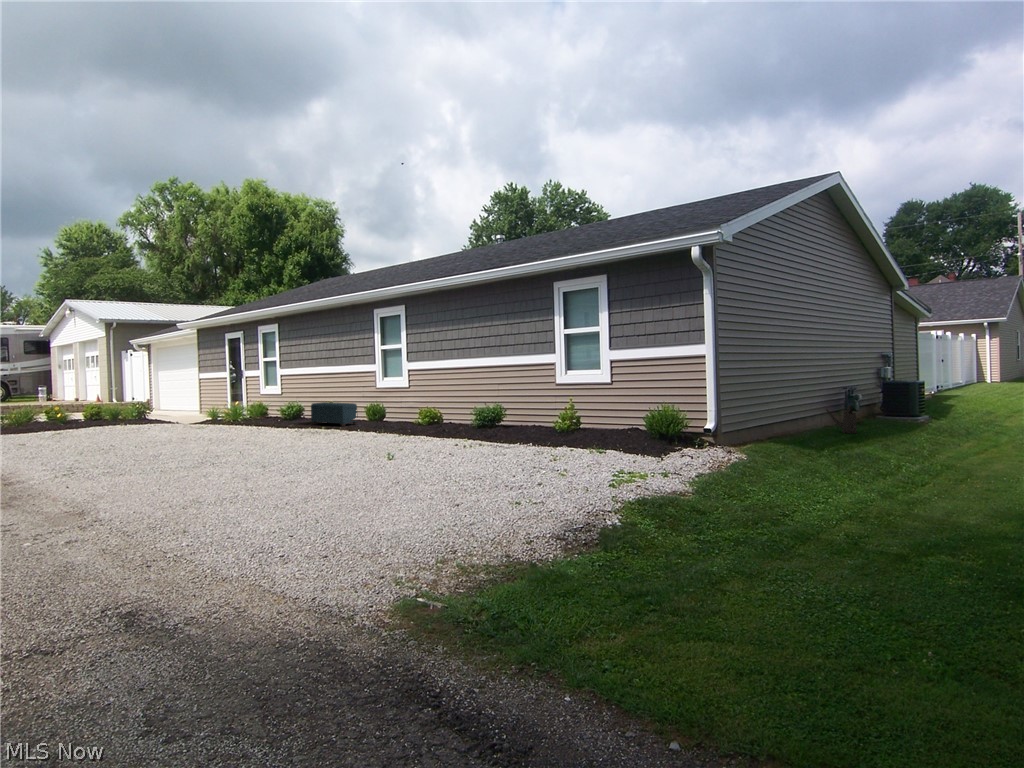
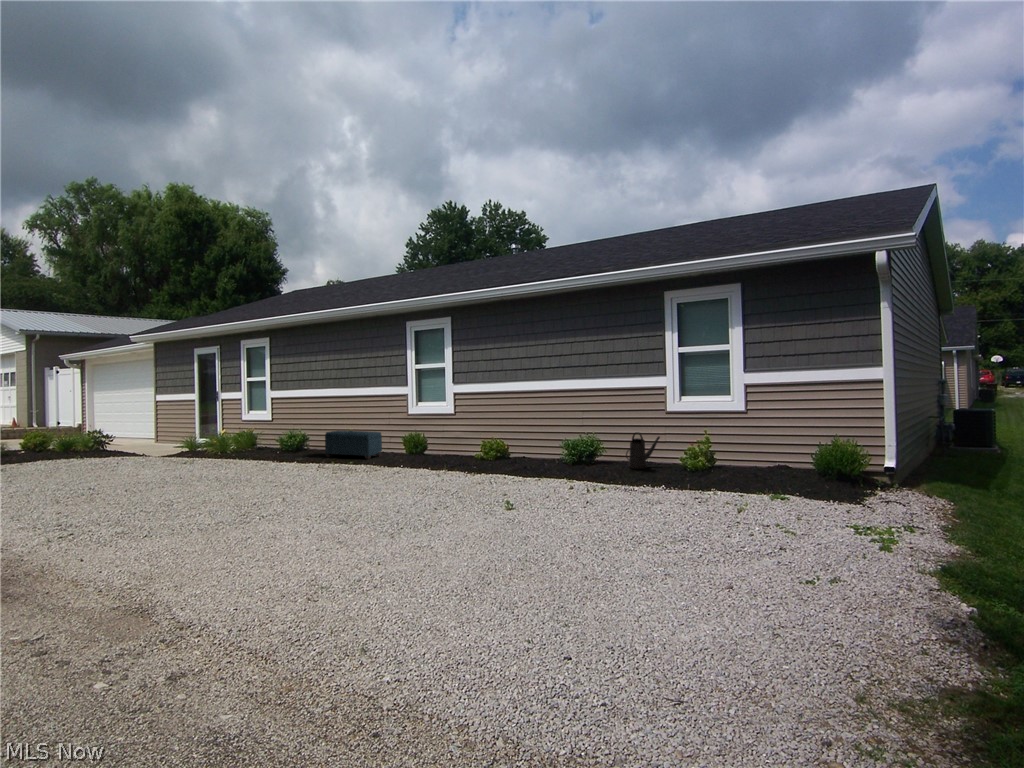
watering can: present [826,405,862,433] -> present [626,432,660,469]

